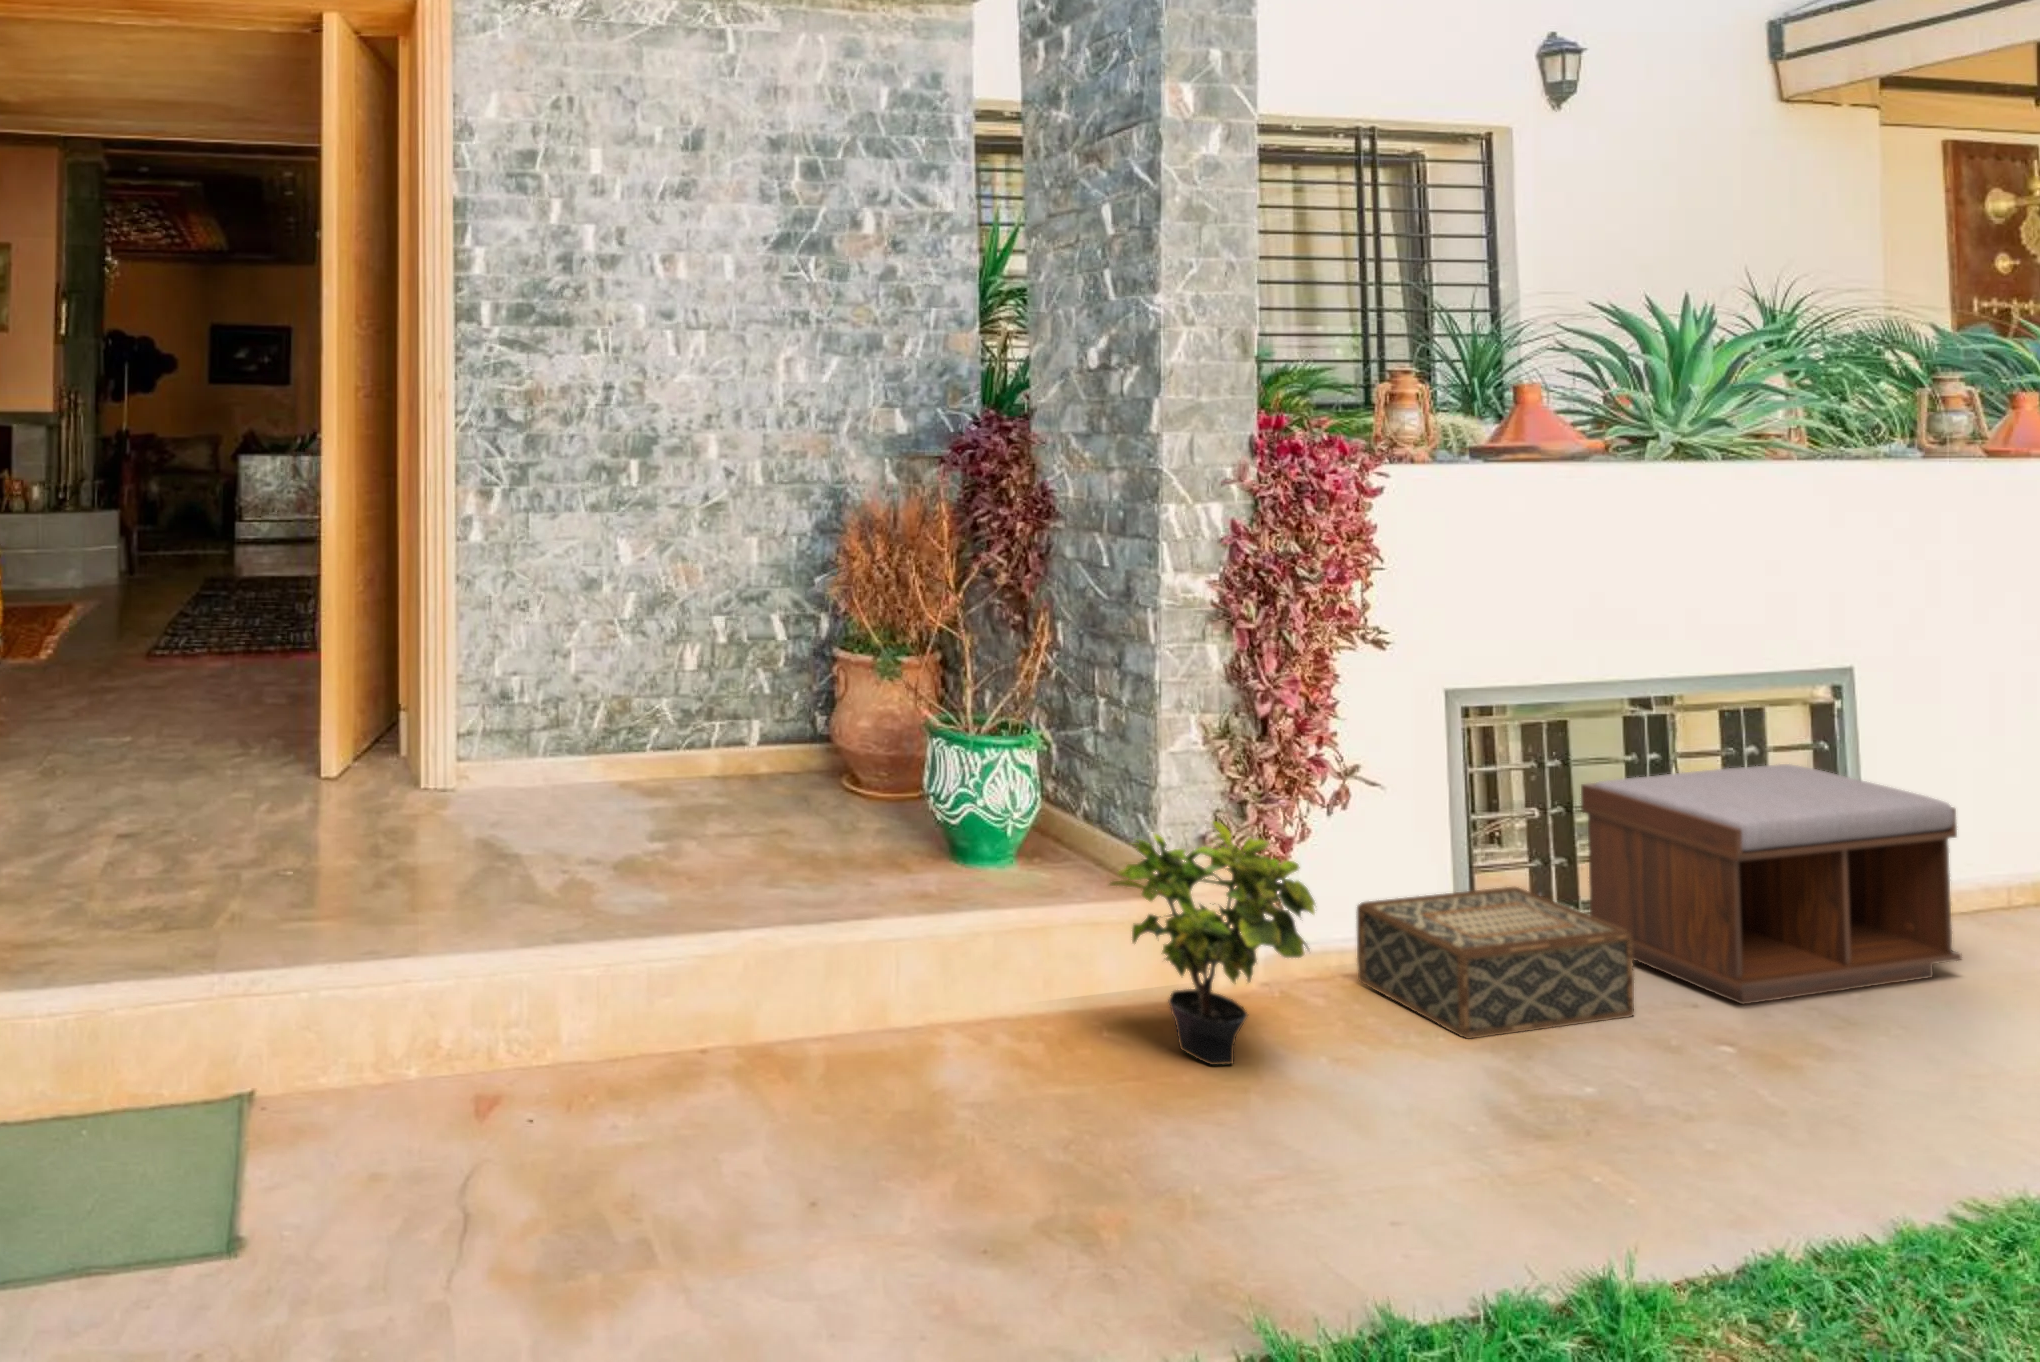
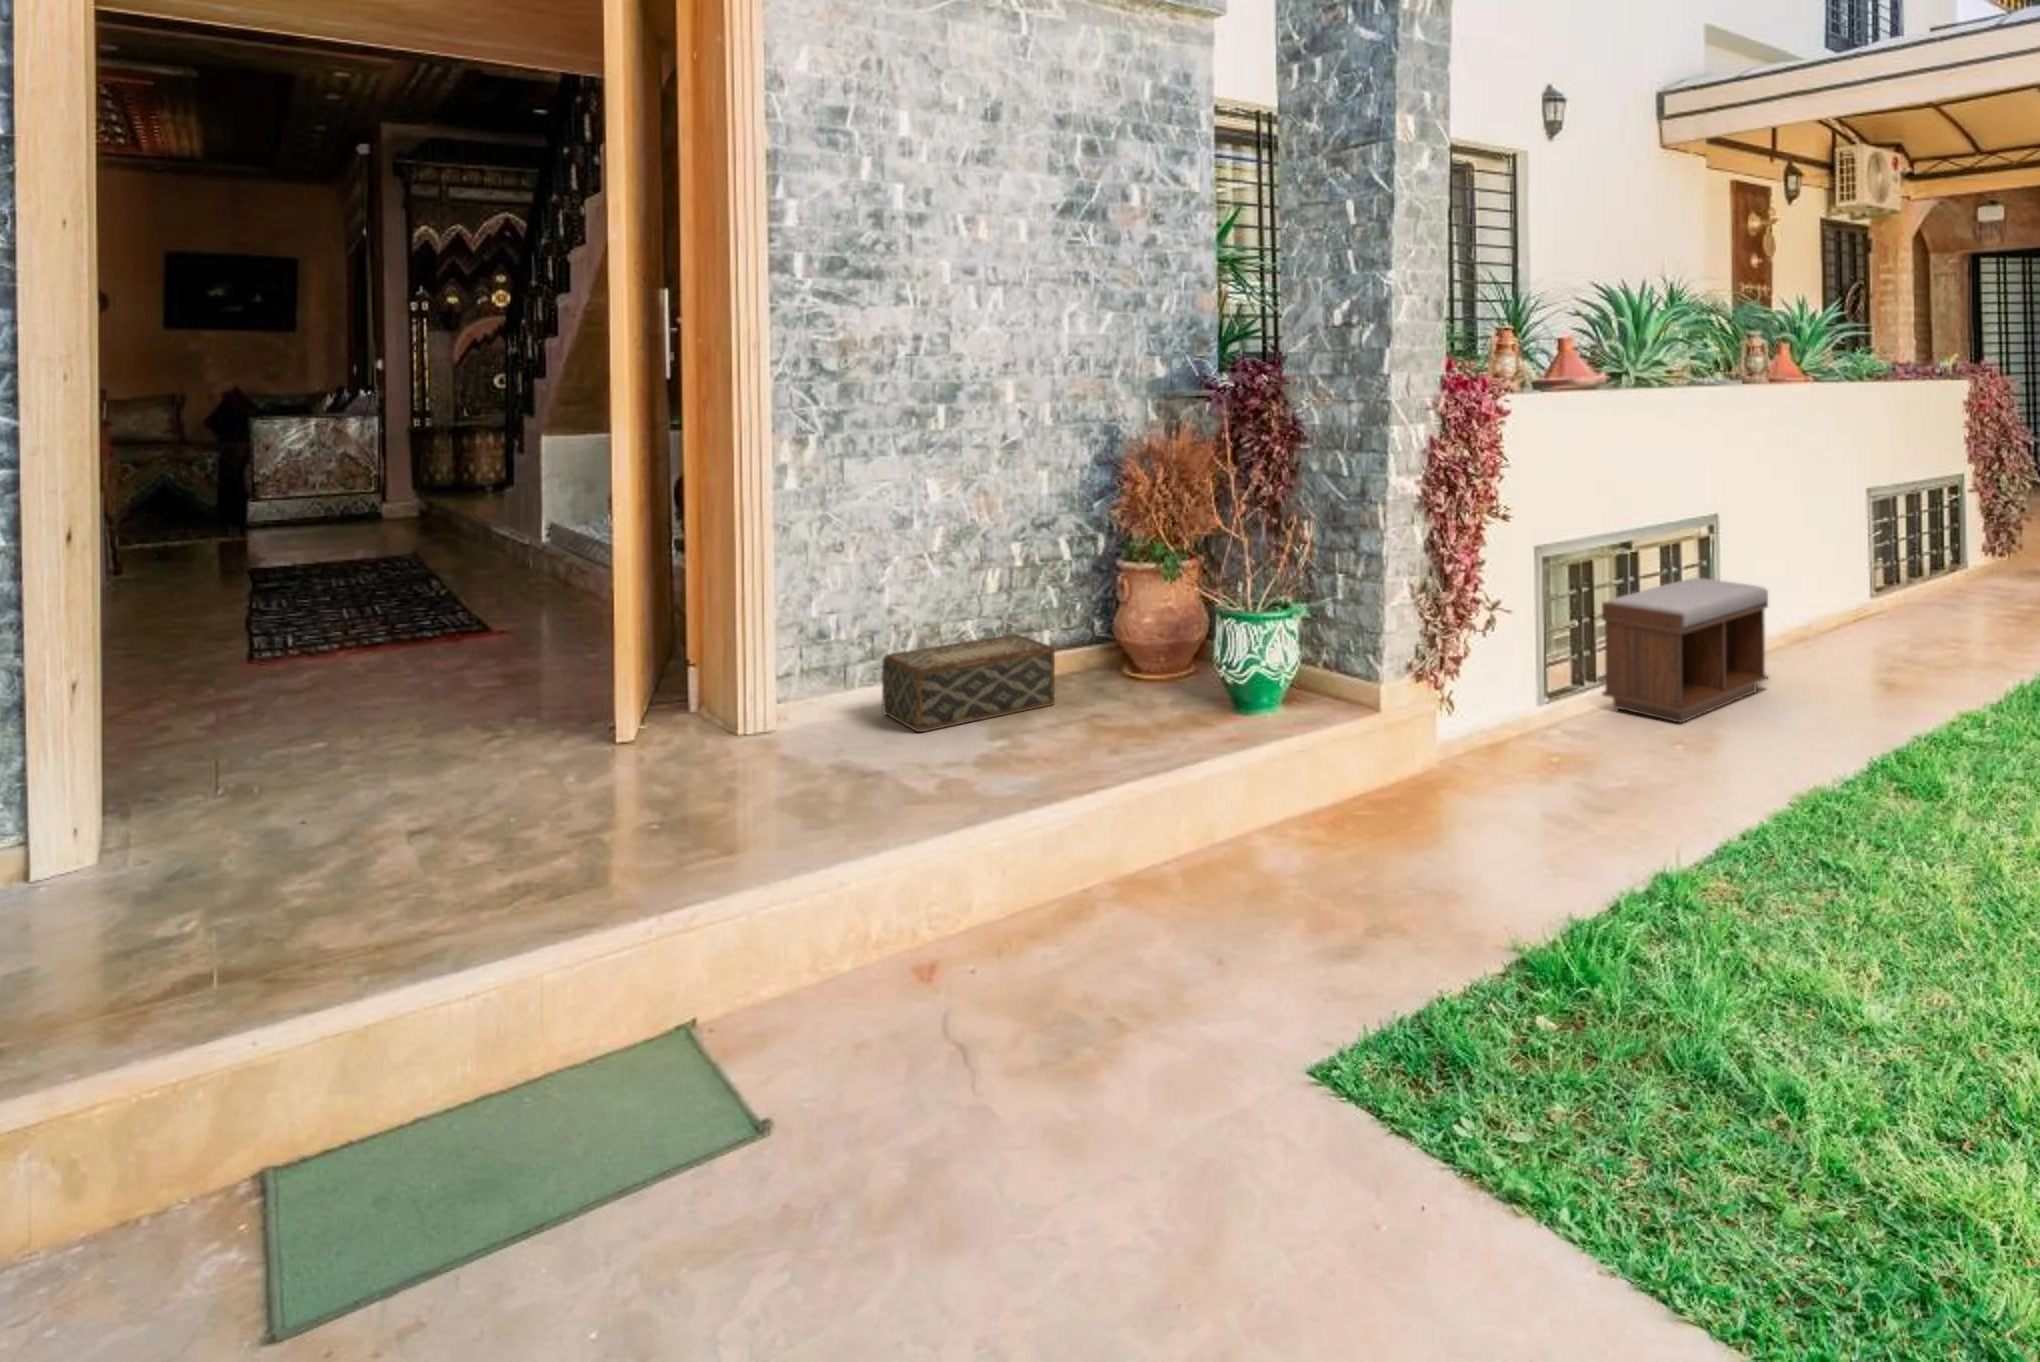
potted plant: present [1110,822,1315,1065] -> none [1359,648,1492,816]
woven basket: present [1356,887,1634,1039] -> present [882,634,1055,732]

